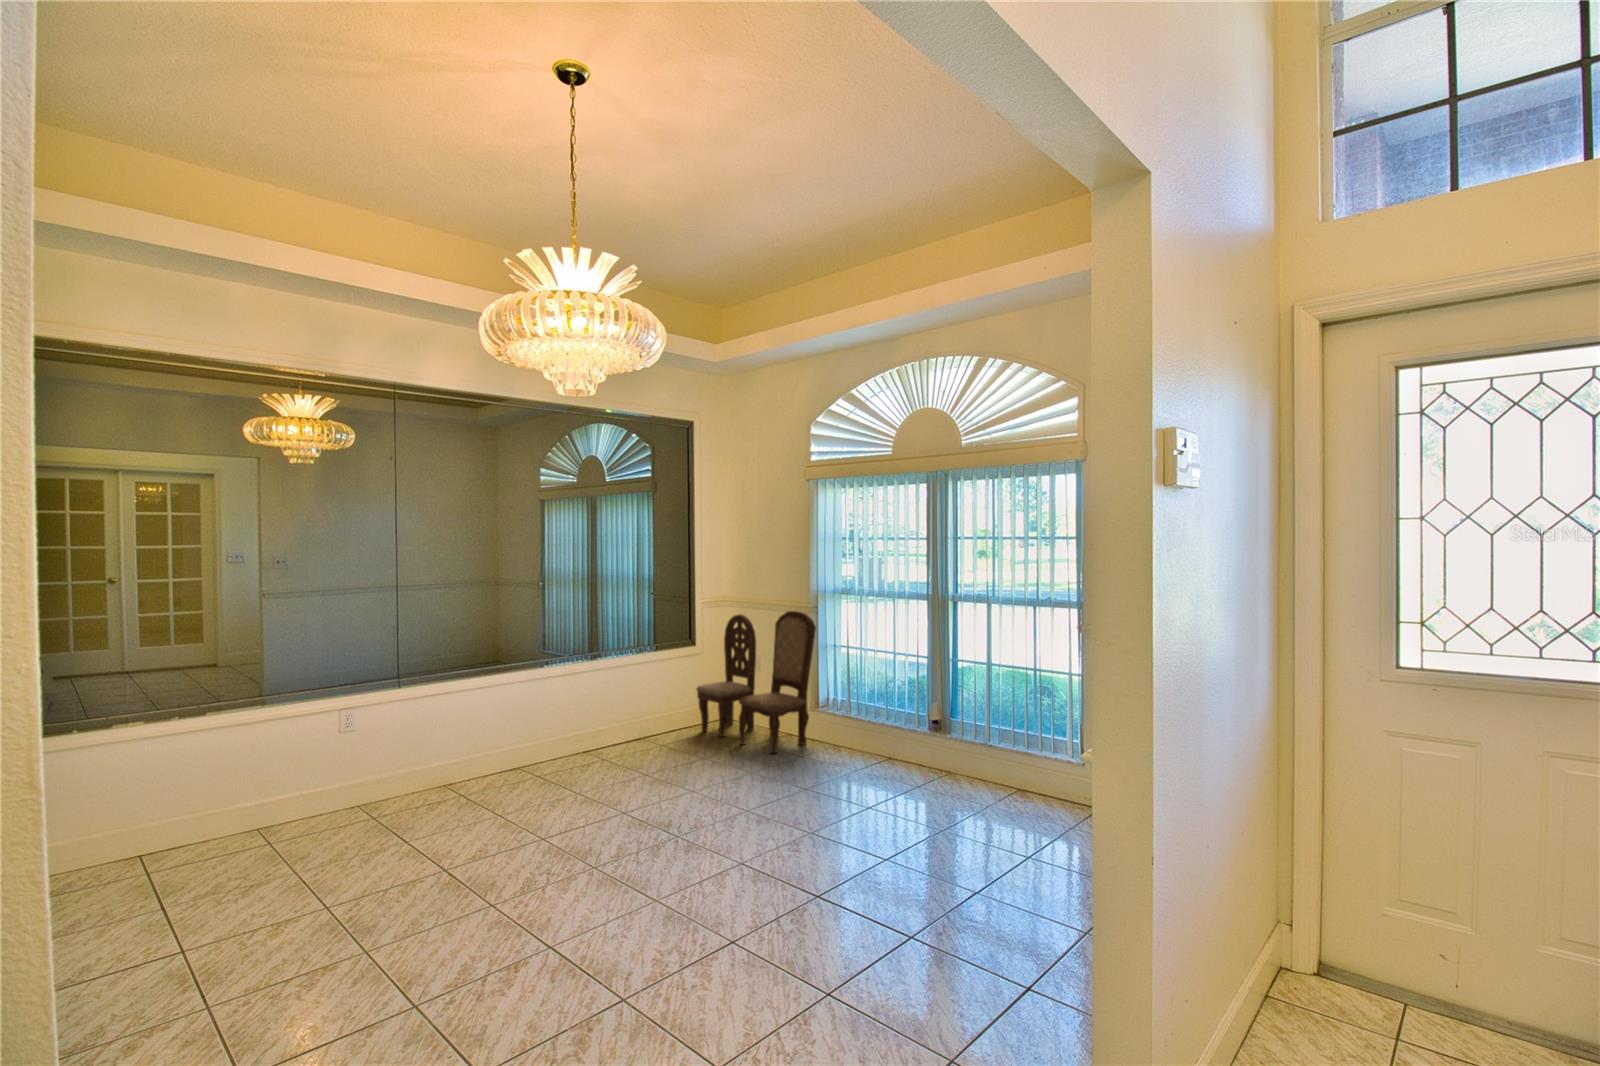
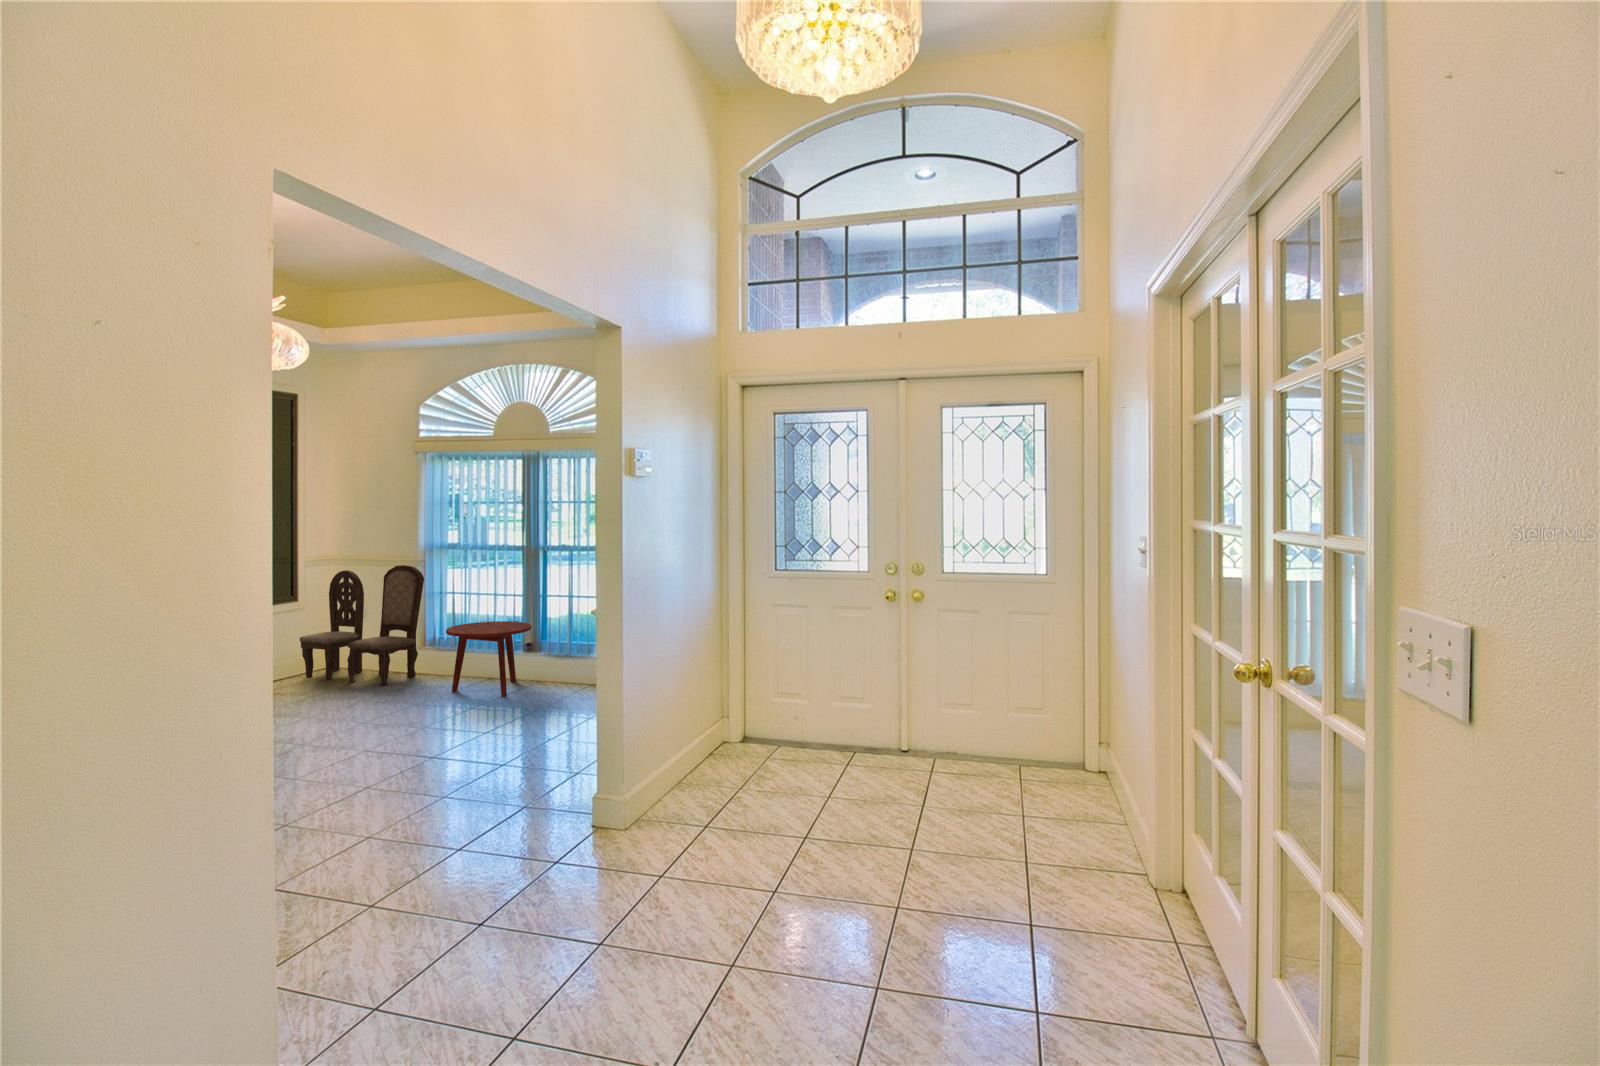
side table: none [839,688,941,794] -> present [446,621,532,696]

